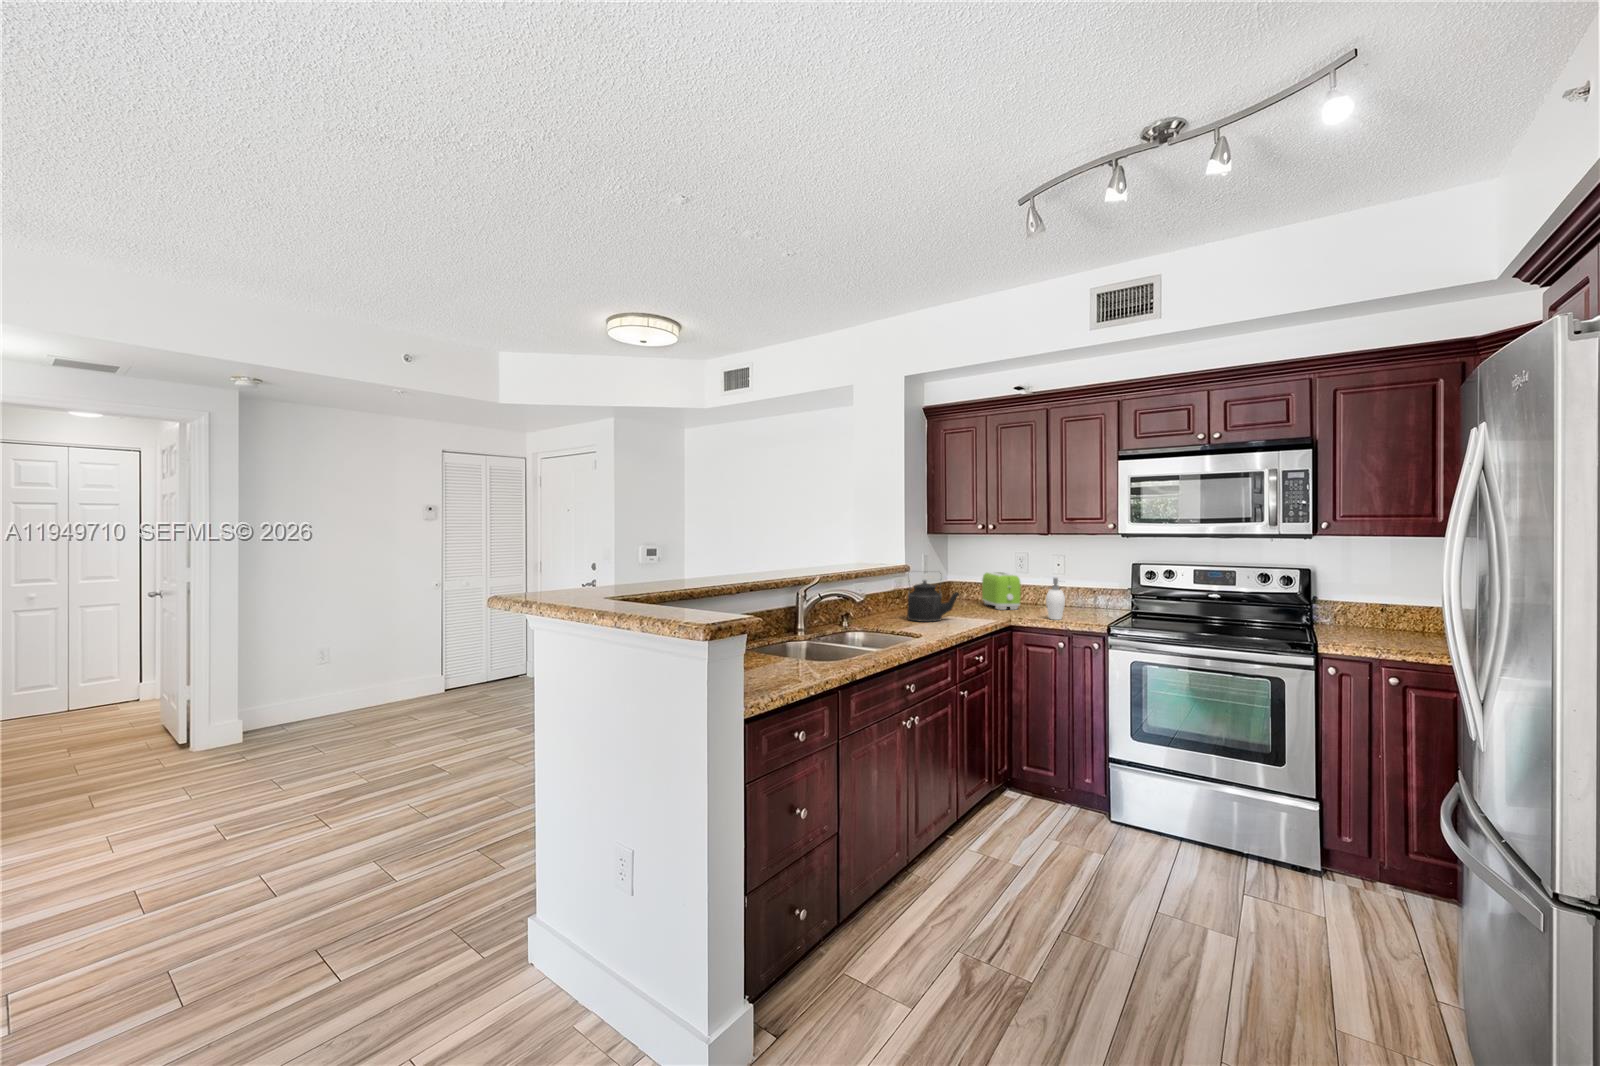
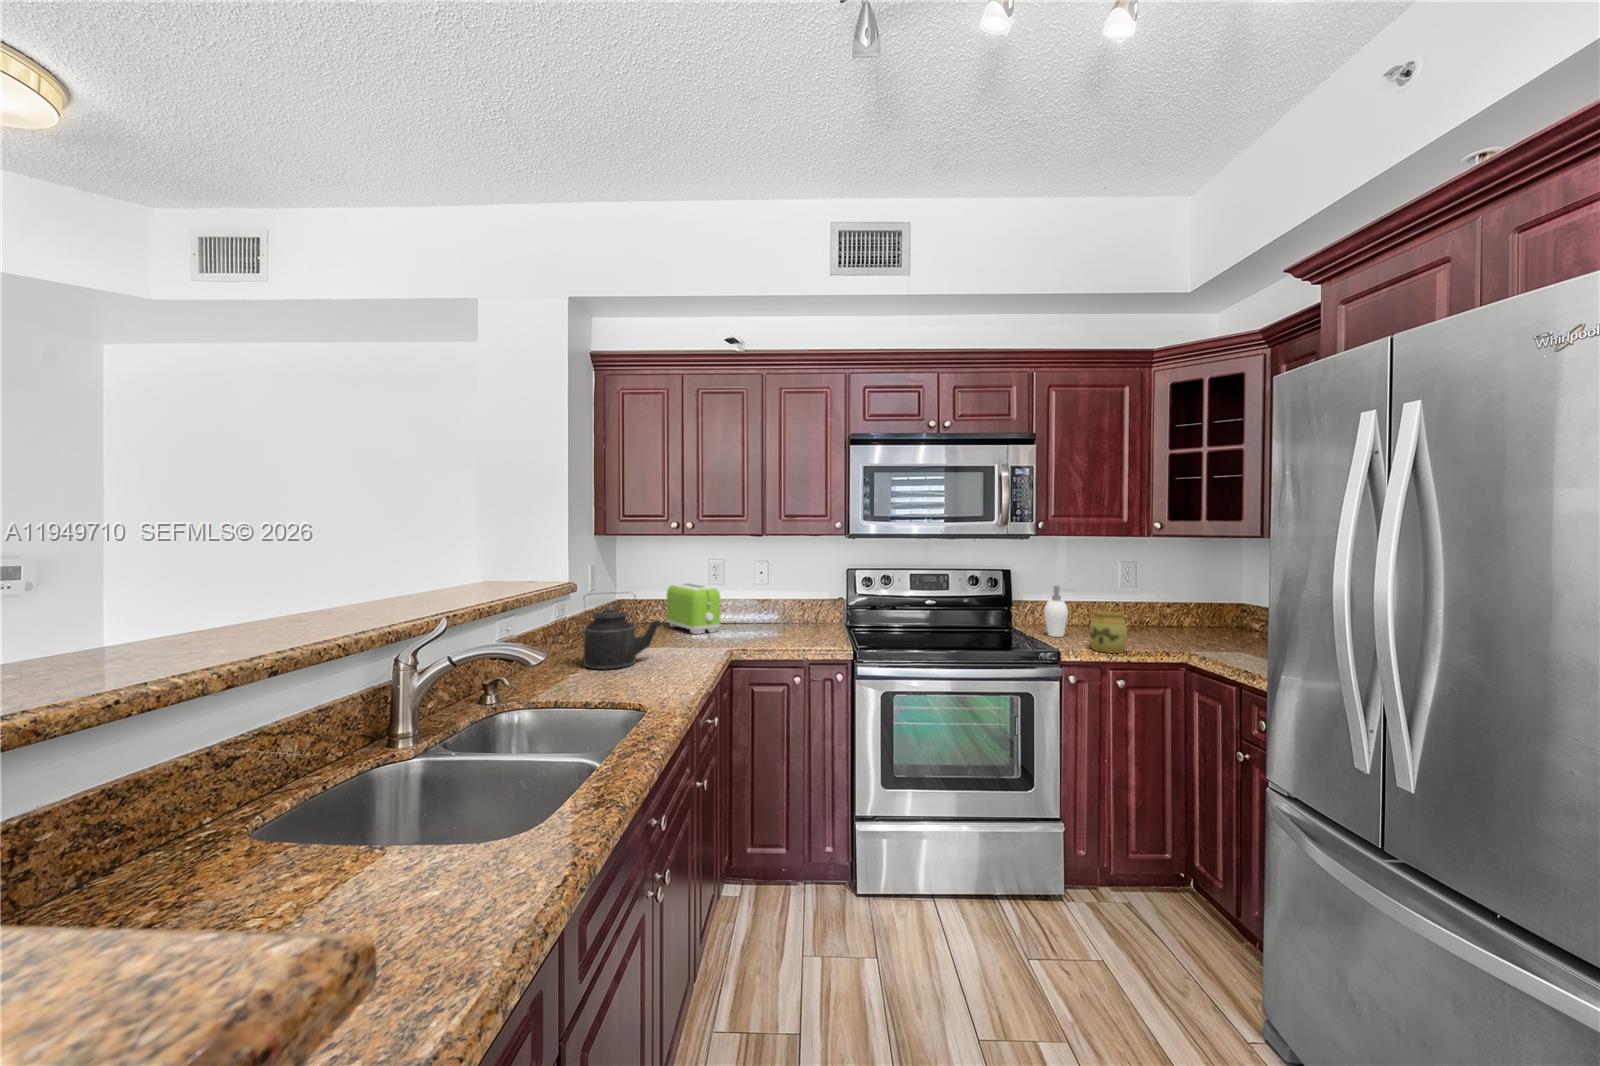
soap dispenser: present [1046,578,1065,620] -> present [1044,586,1068,637]
jar: none [1364,602,1411,650] -> present [1089,605,1127,653]

